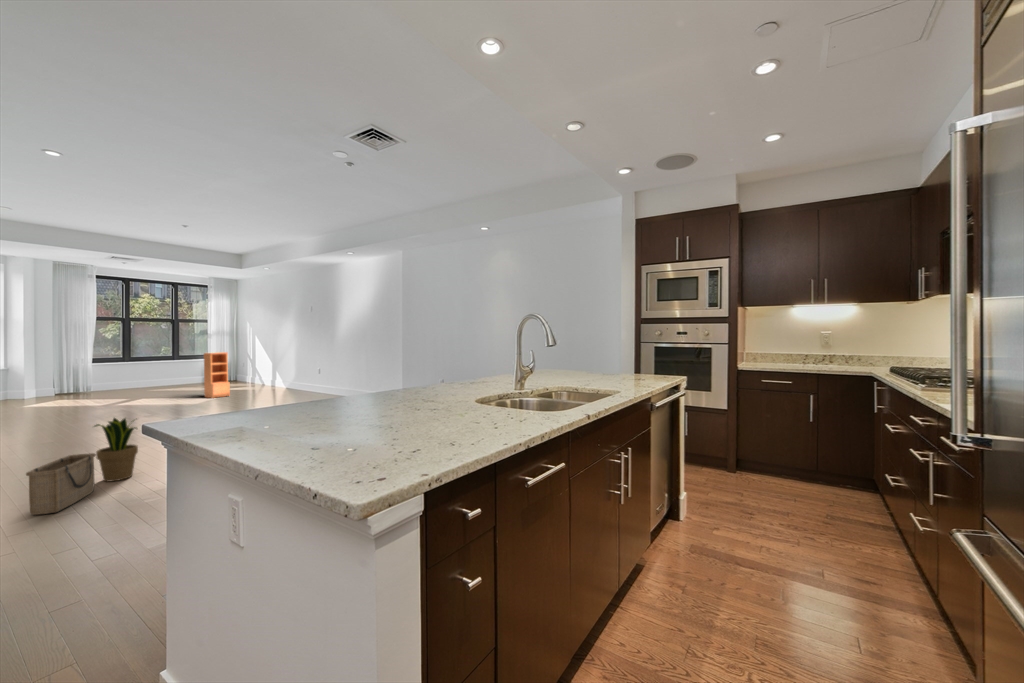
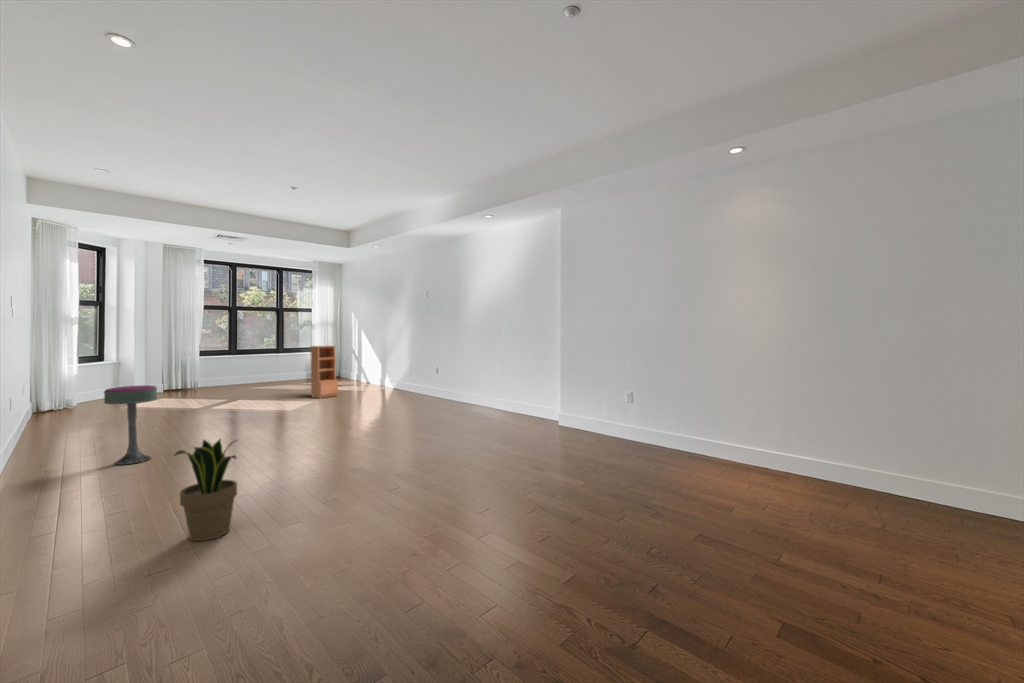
bar stool: none [18,387,64,448] -> present [104,385,157,465]
basket: present [26,453,96,515] -> none [55,502,175,623]

